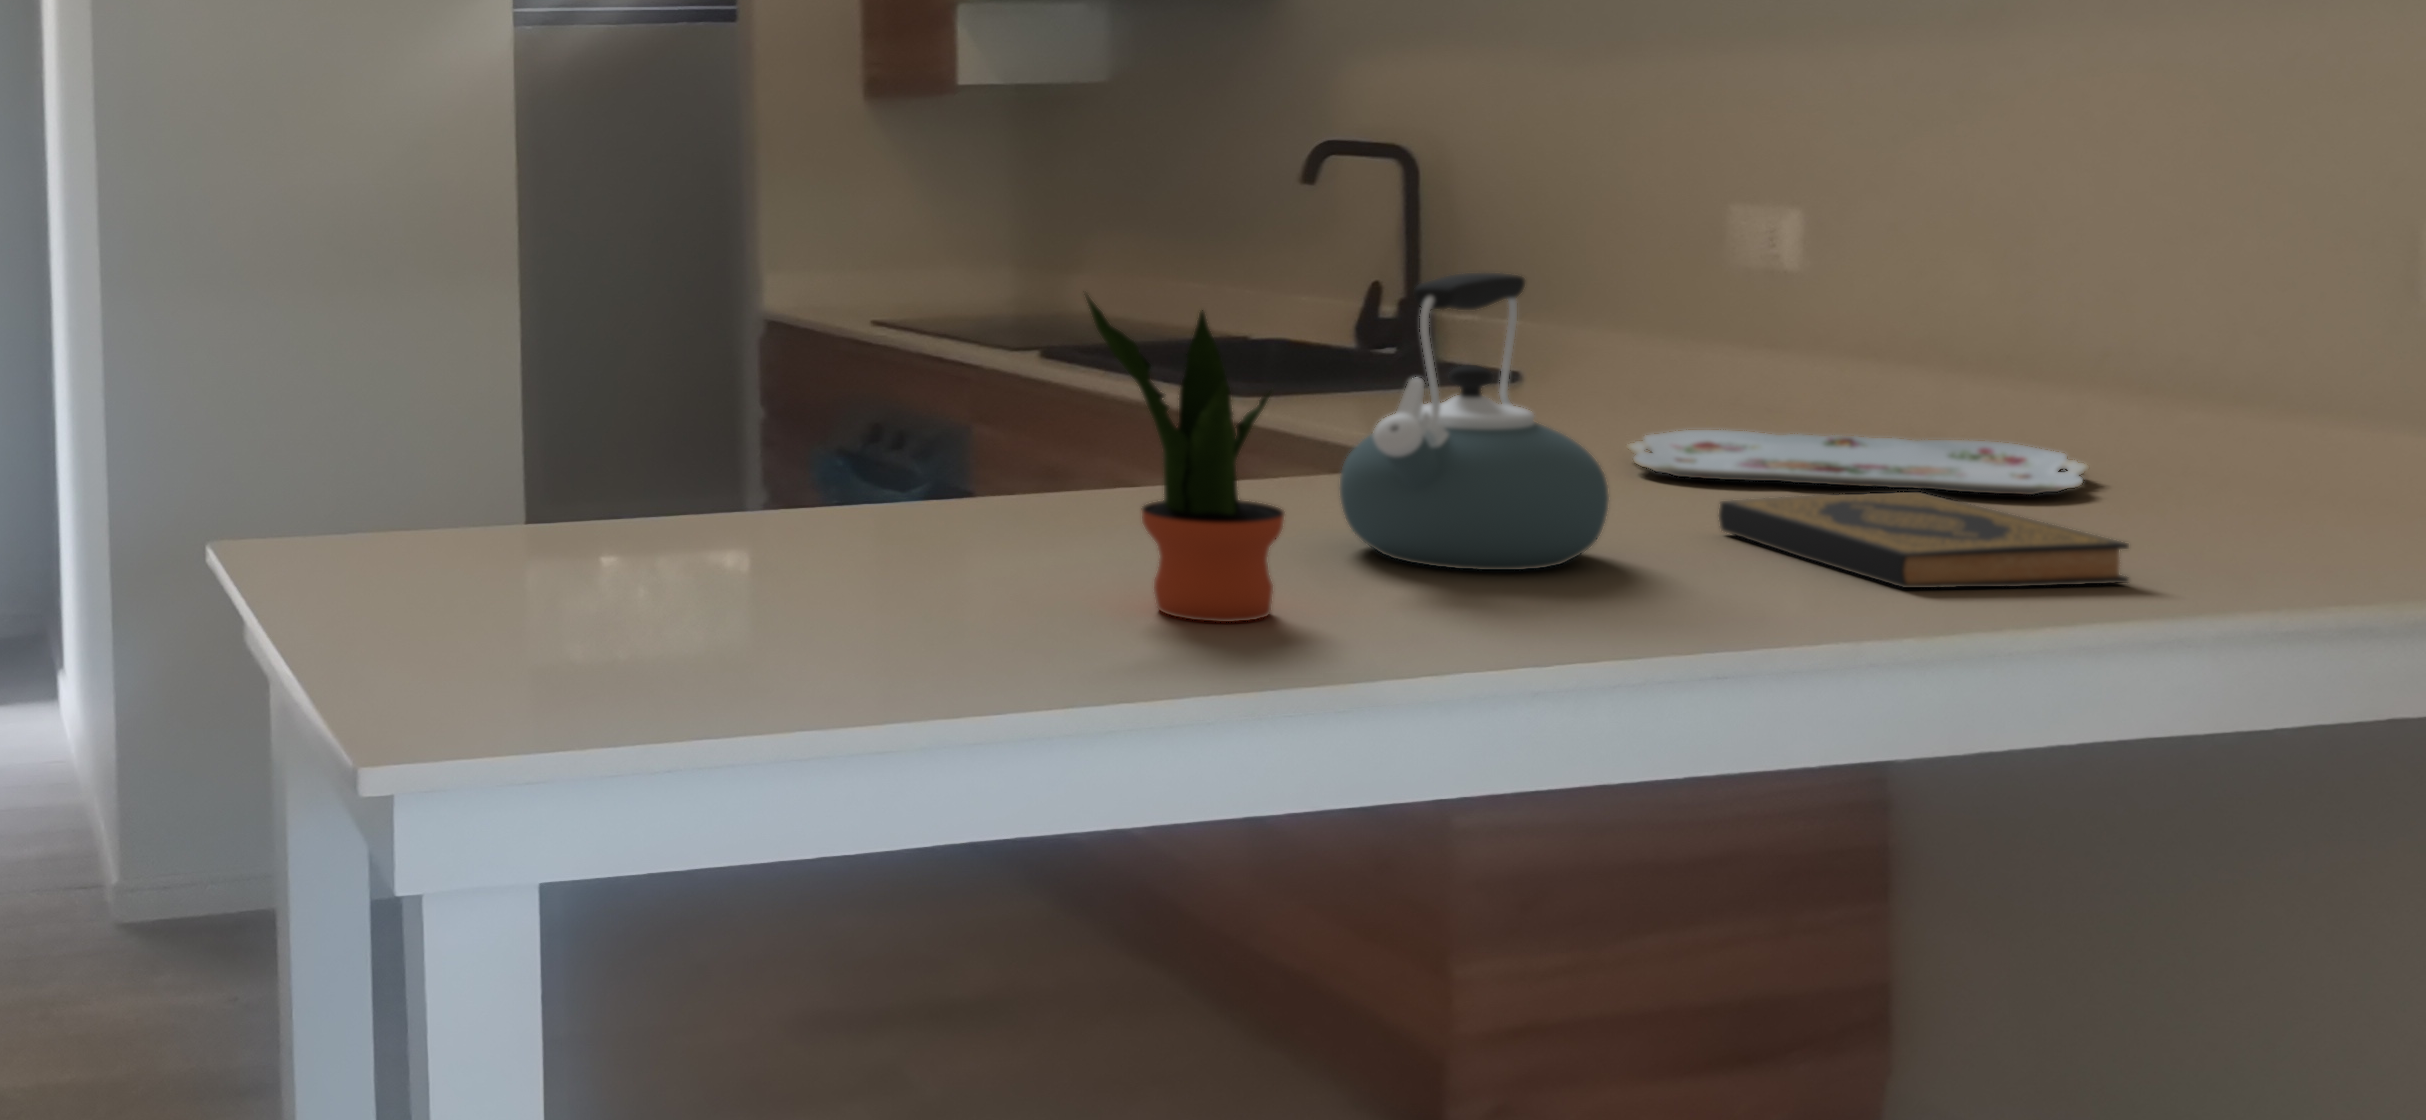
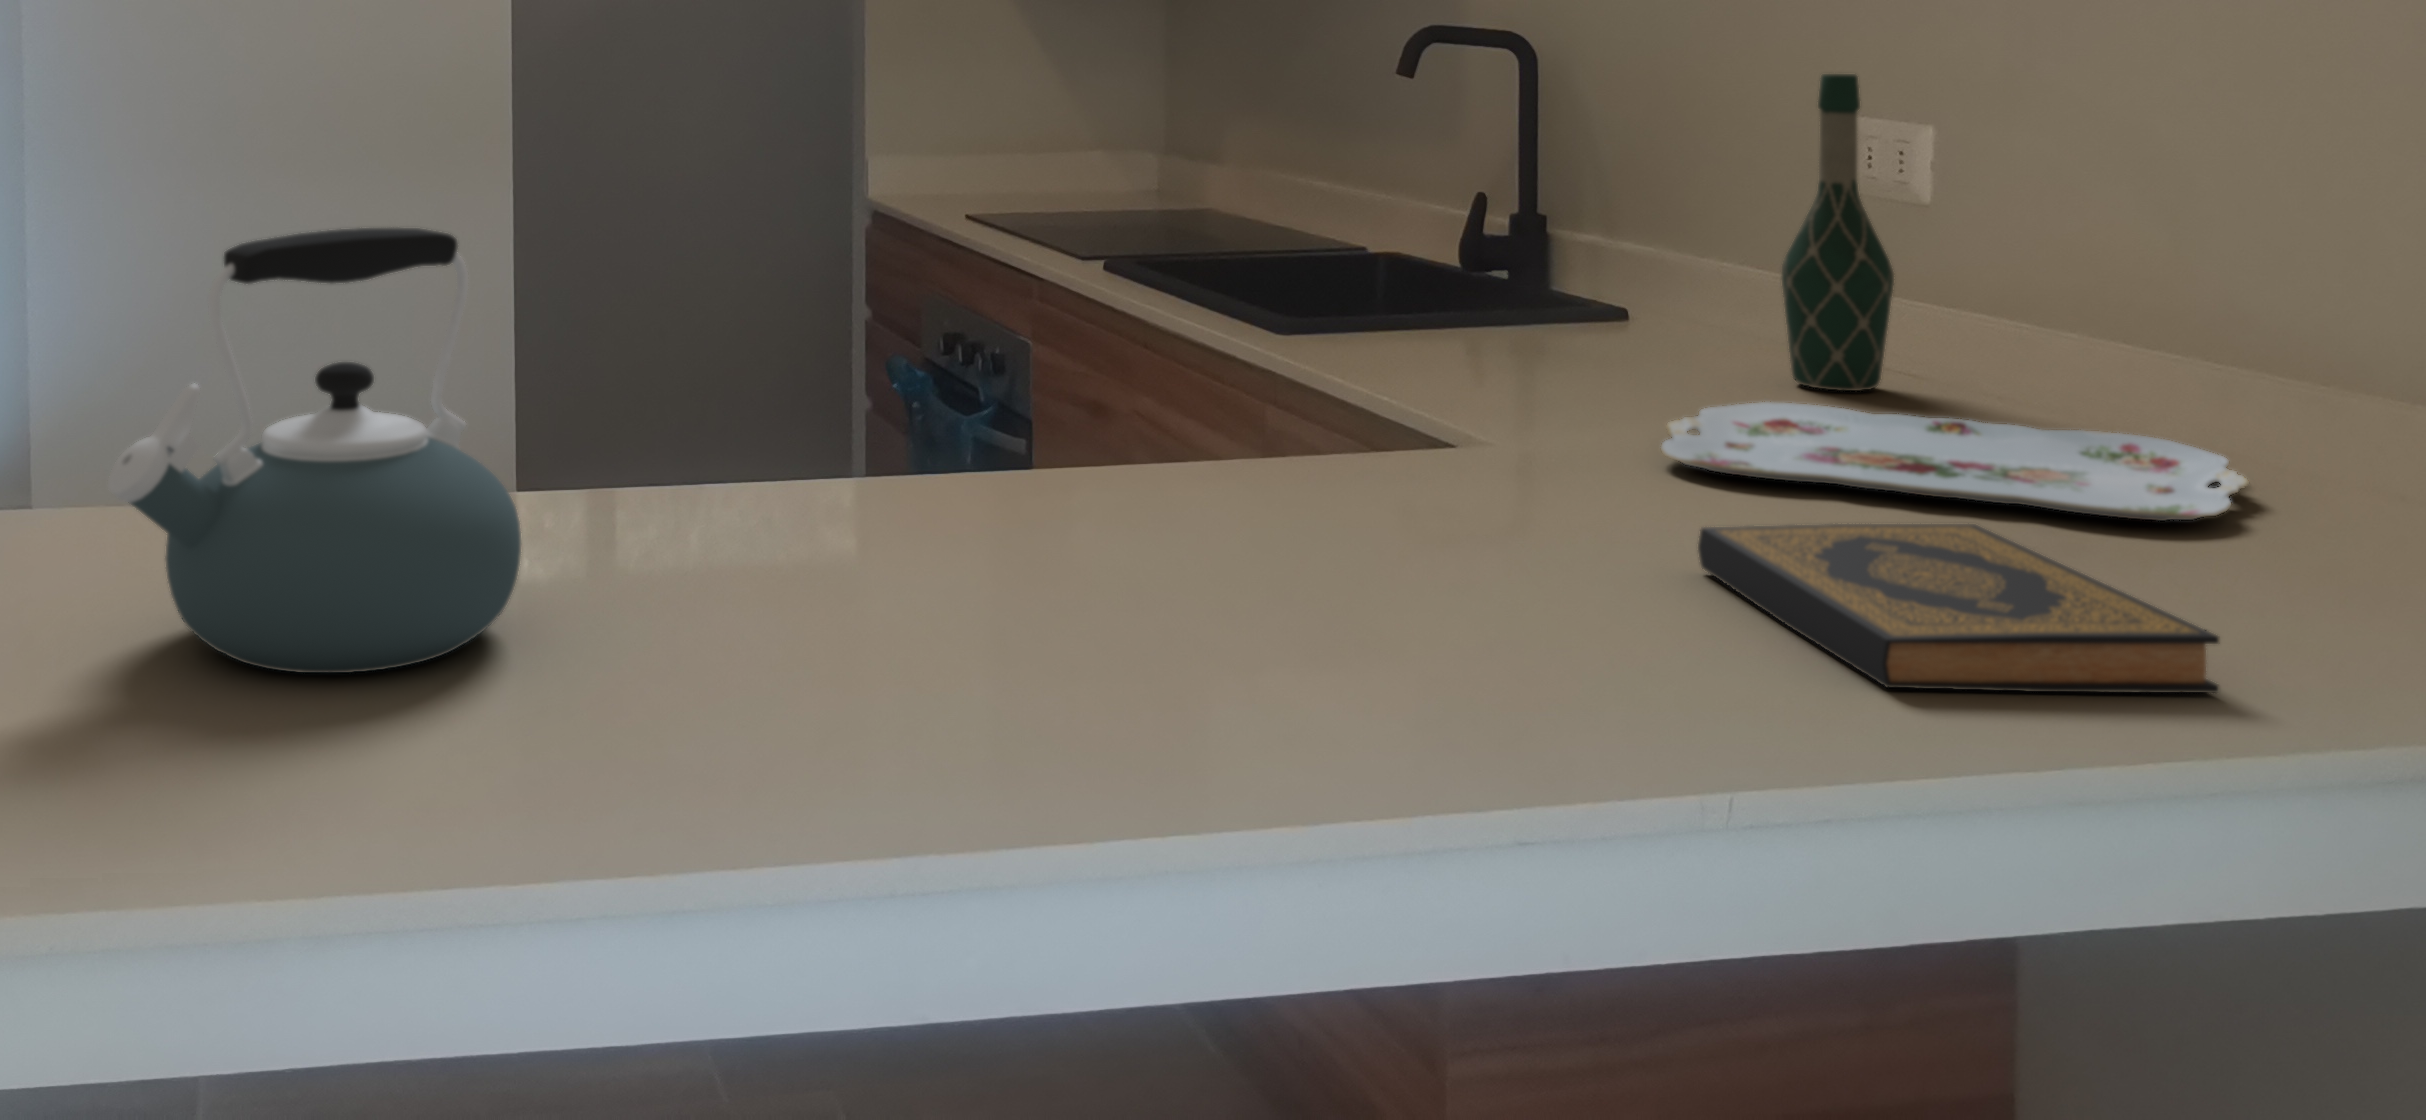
wine bottle: none [1679,169,1773,423] -> present [1782,74,1894,391]
kettle: present [1340,273,1609,570] -> present [108,228,521,673]
potted plant: present [1086,295,1284,622] -> none [718,227,982,709]

